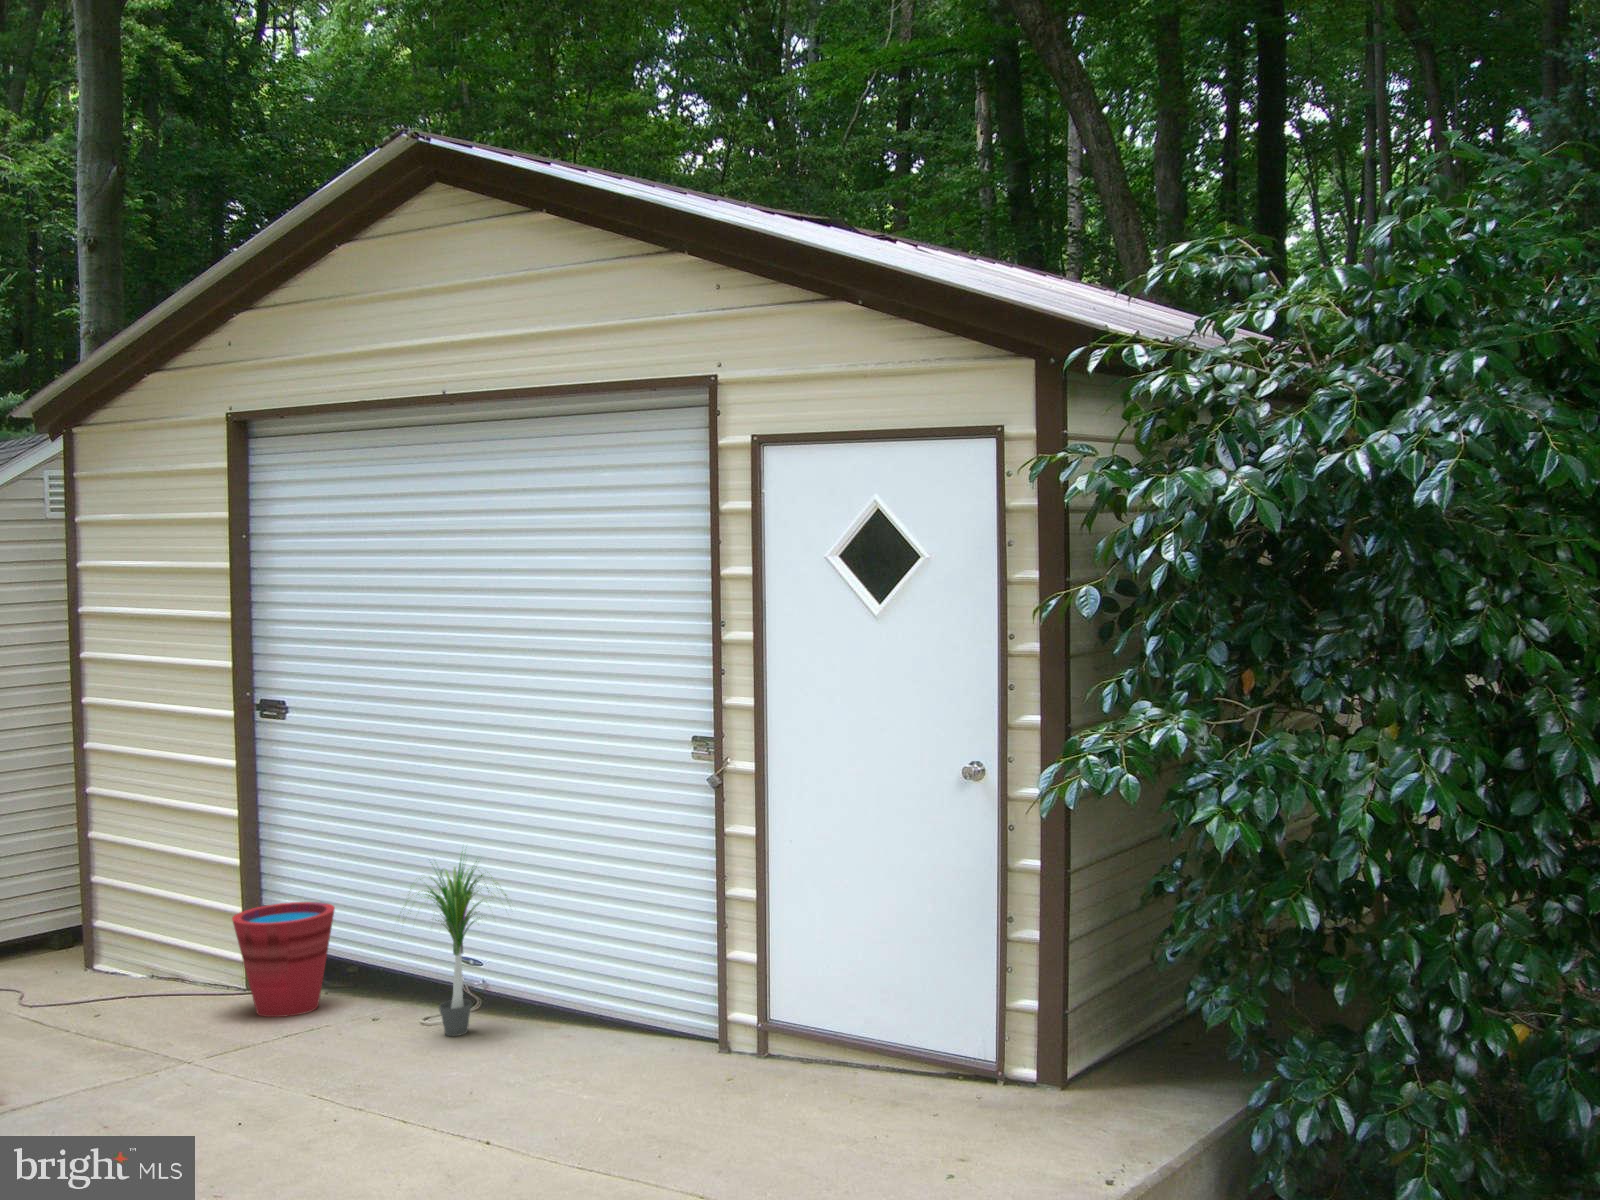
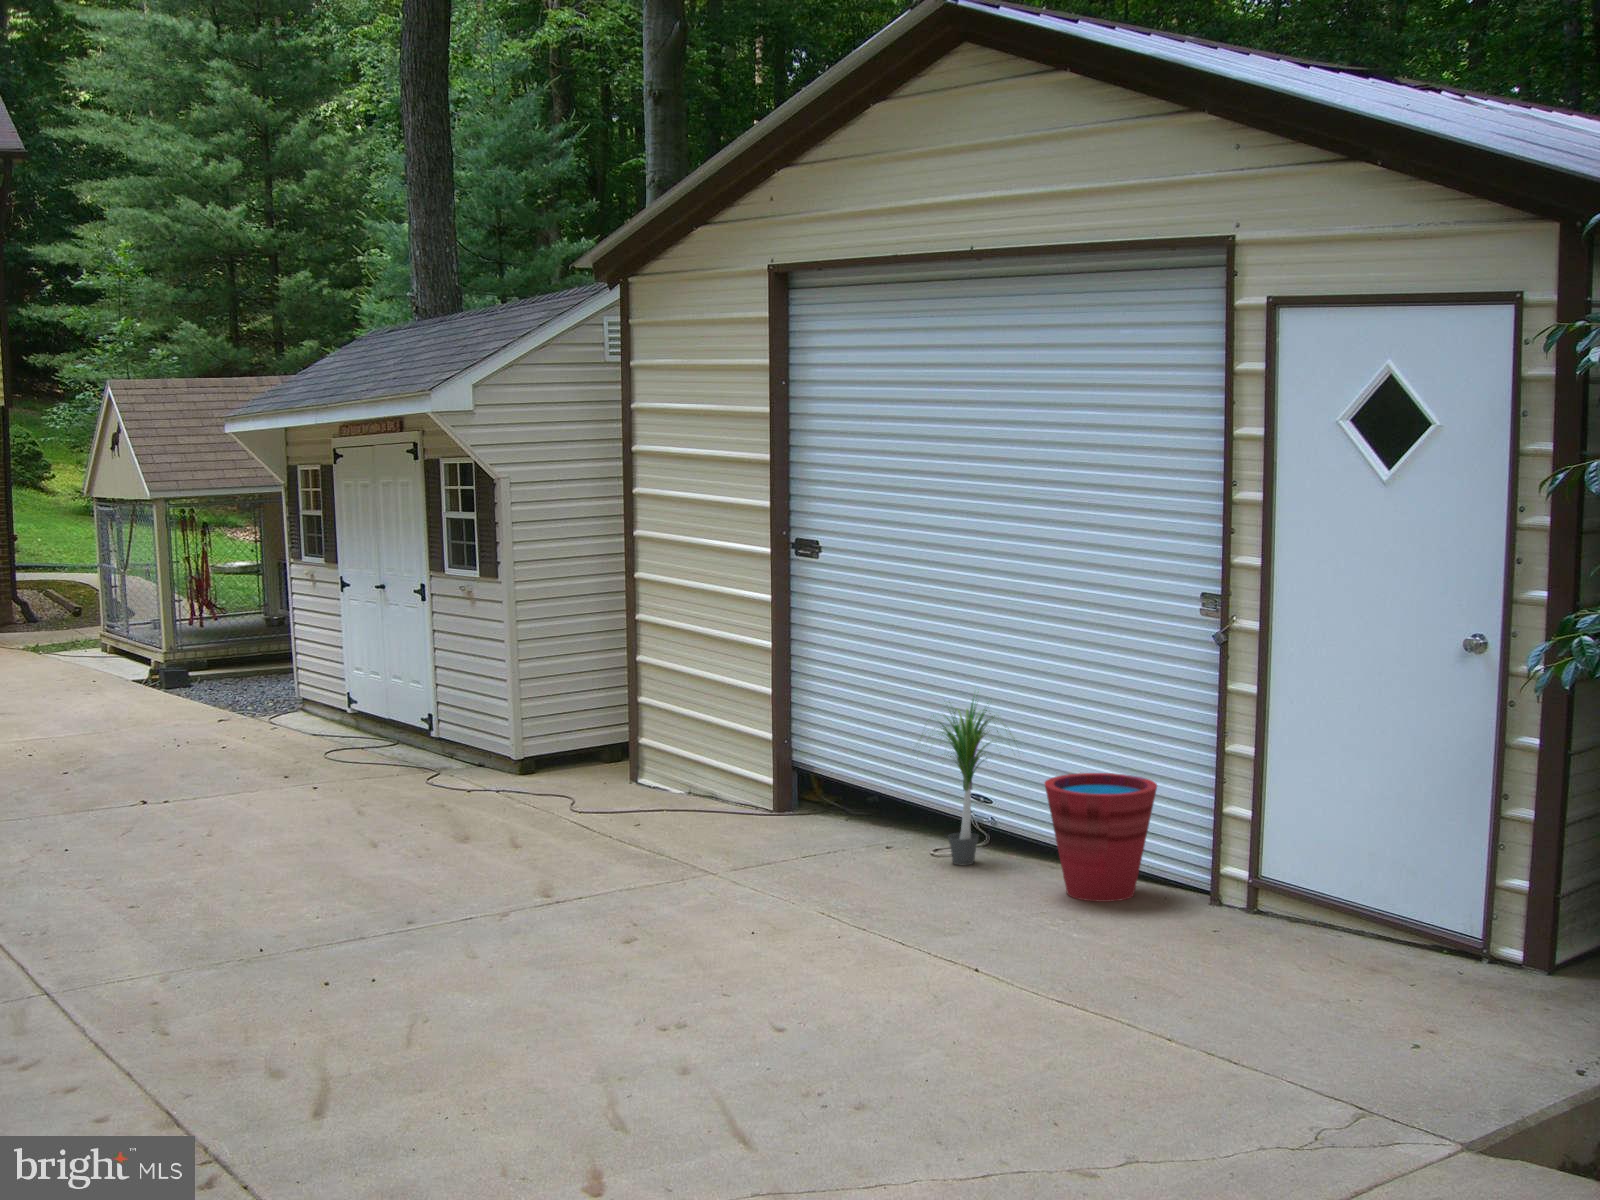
bucket: present [232,902,335,1017] -> present [1045,773,1157,902]

